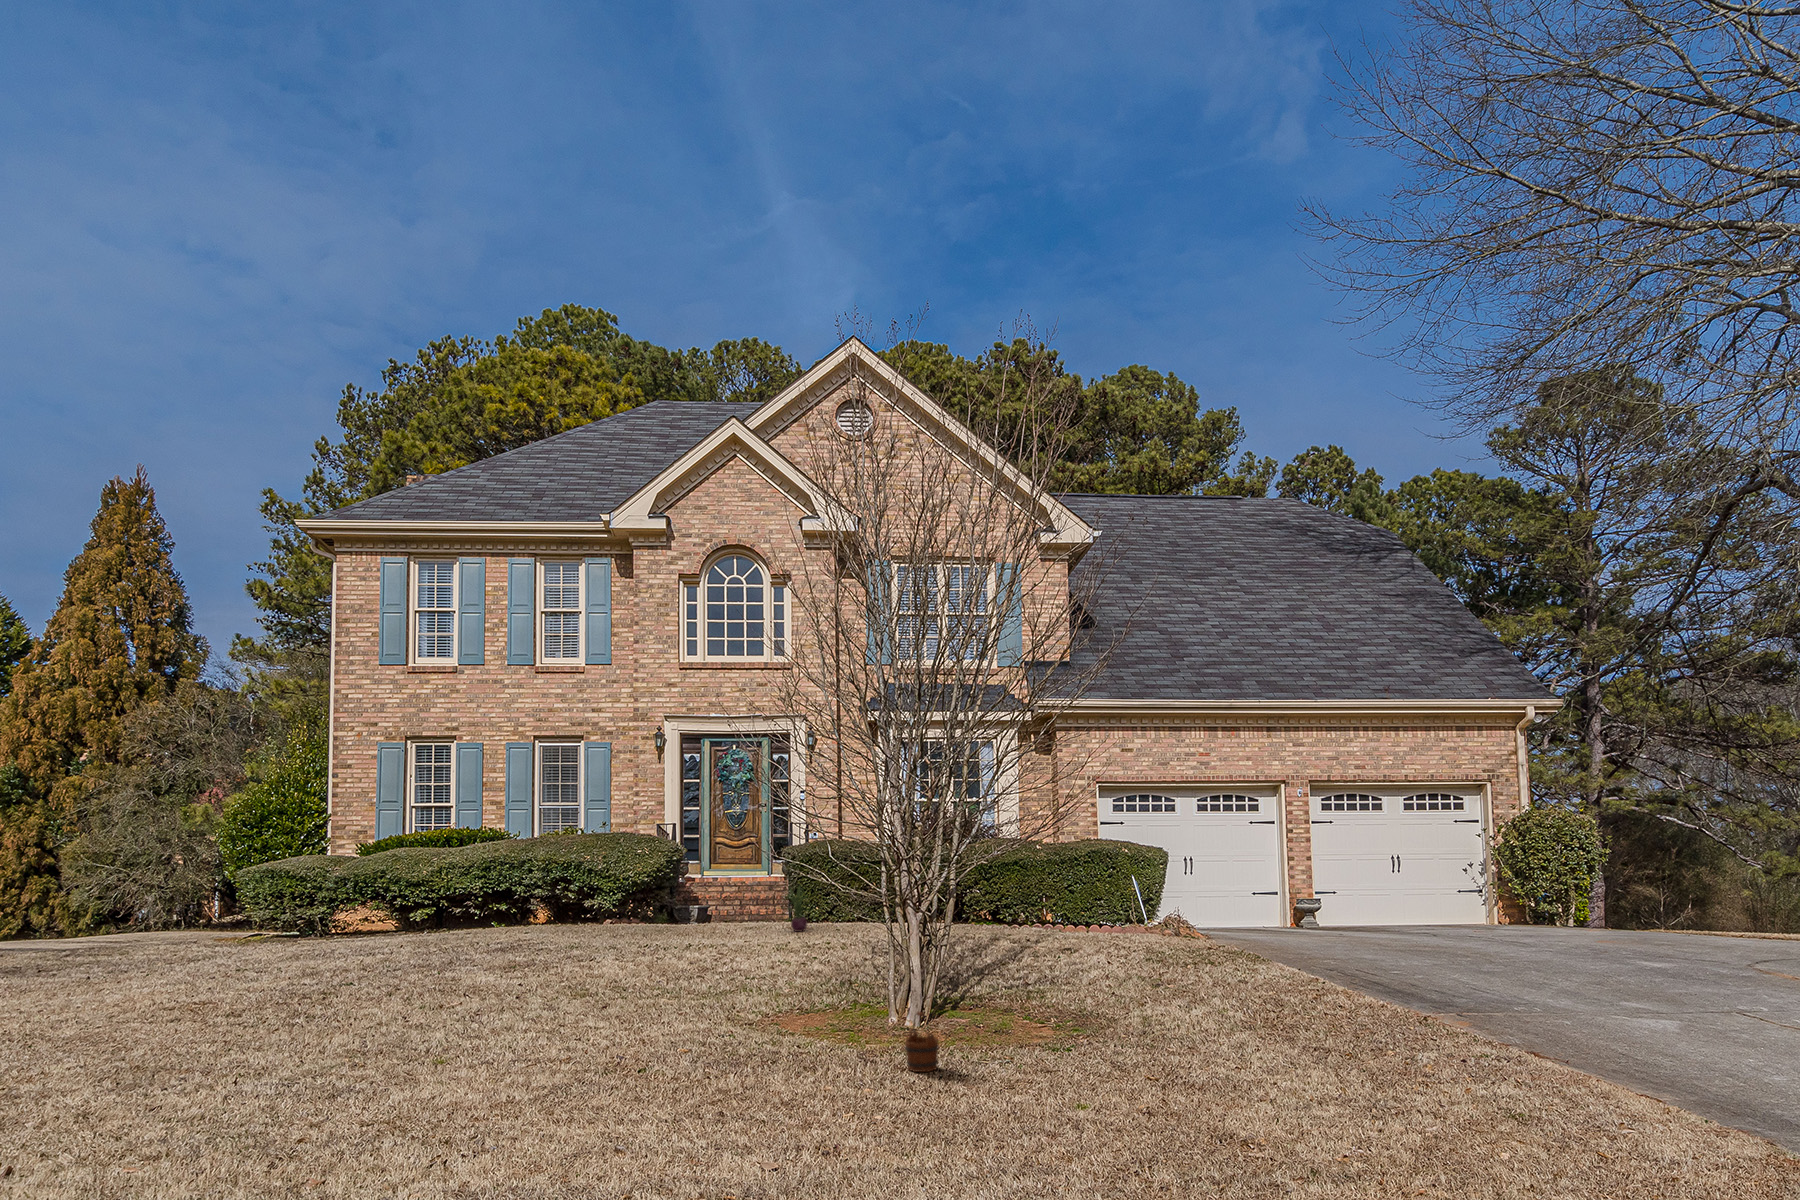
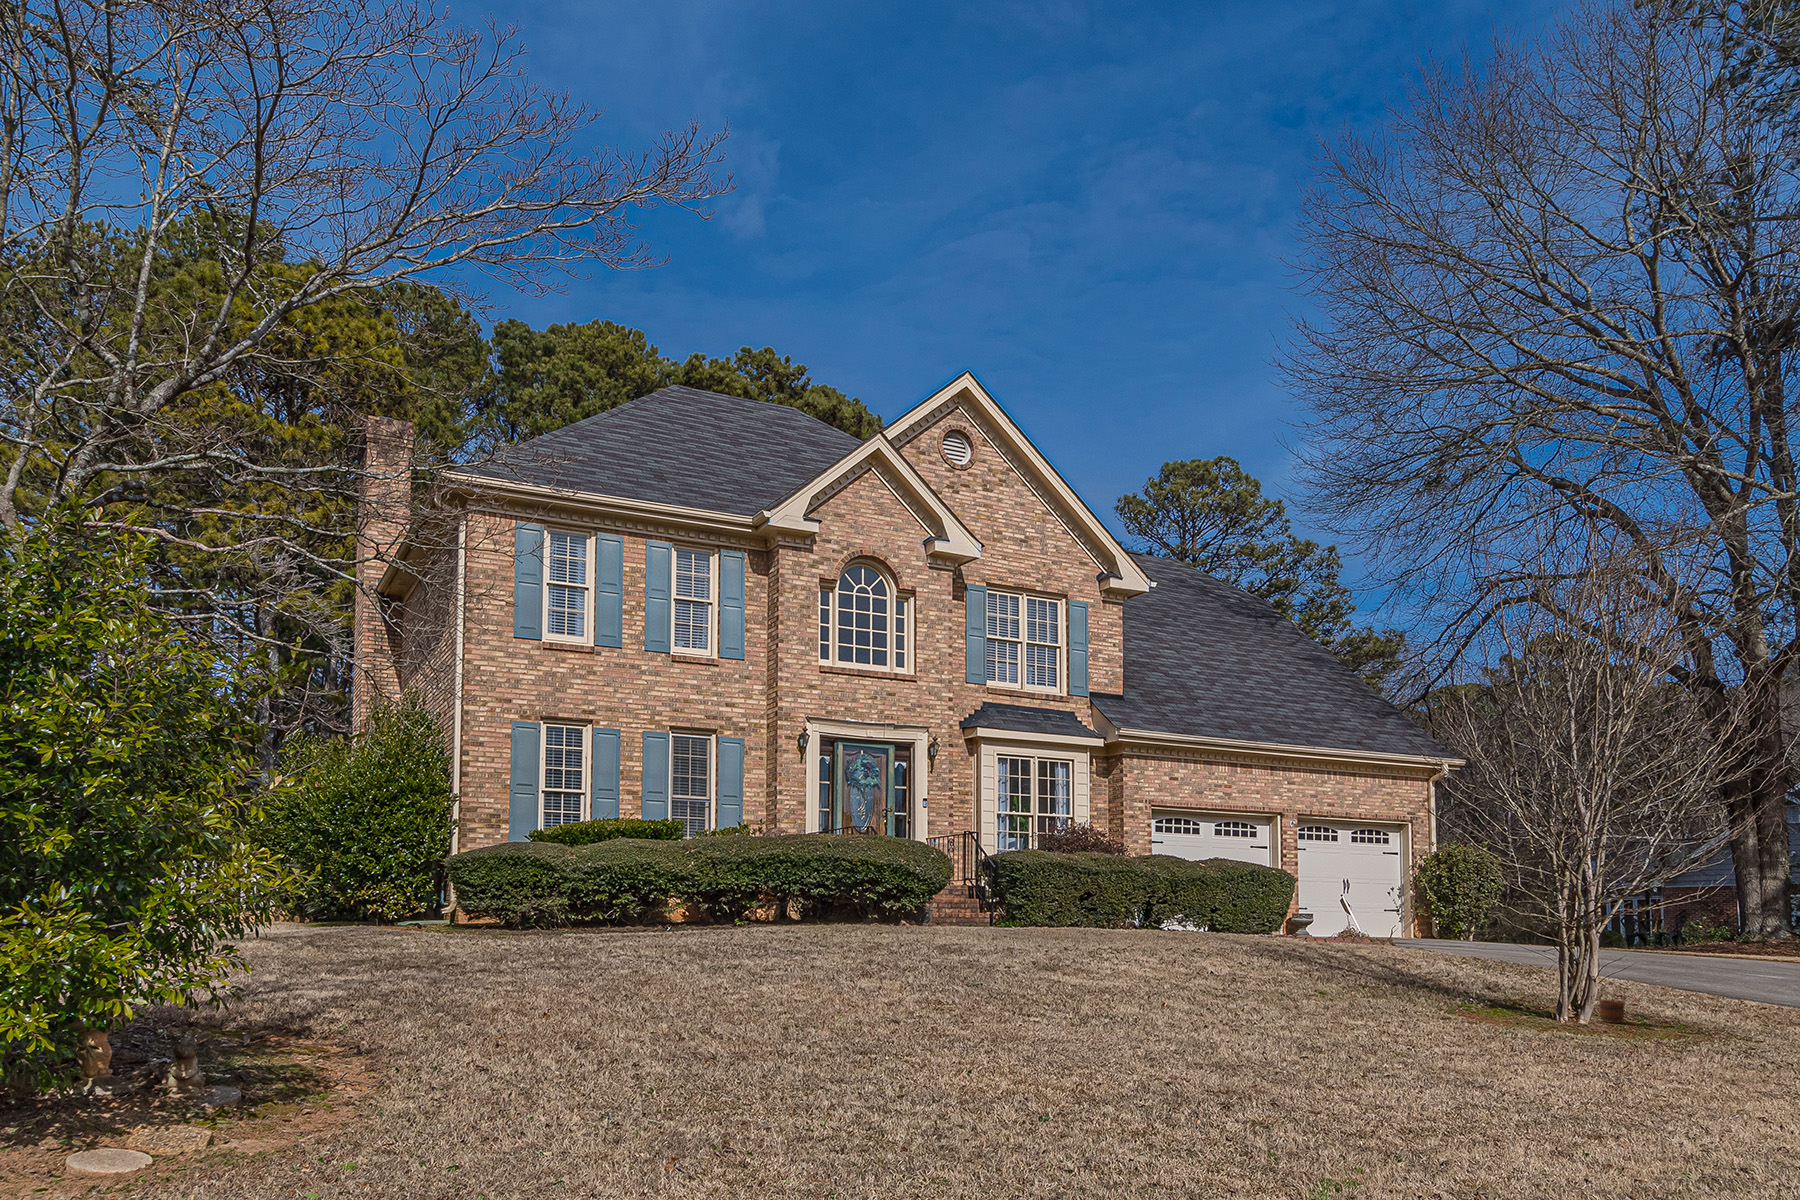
decorative plant: present [789,885,809,932] -> none [1059,889,1097,931]

